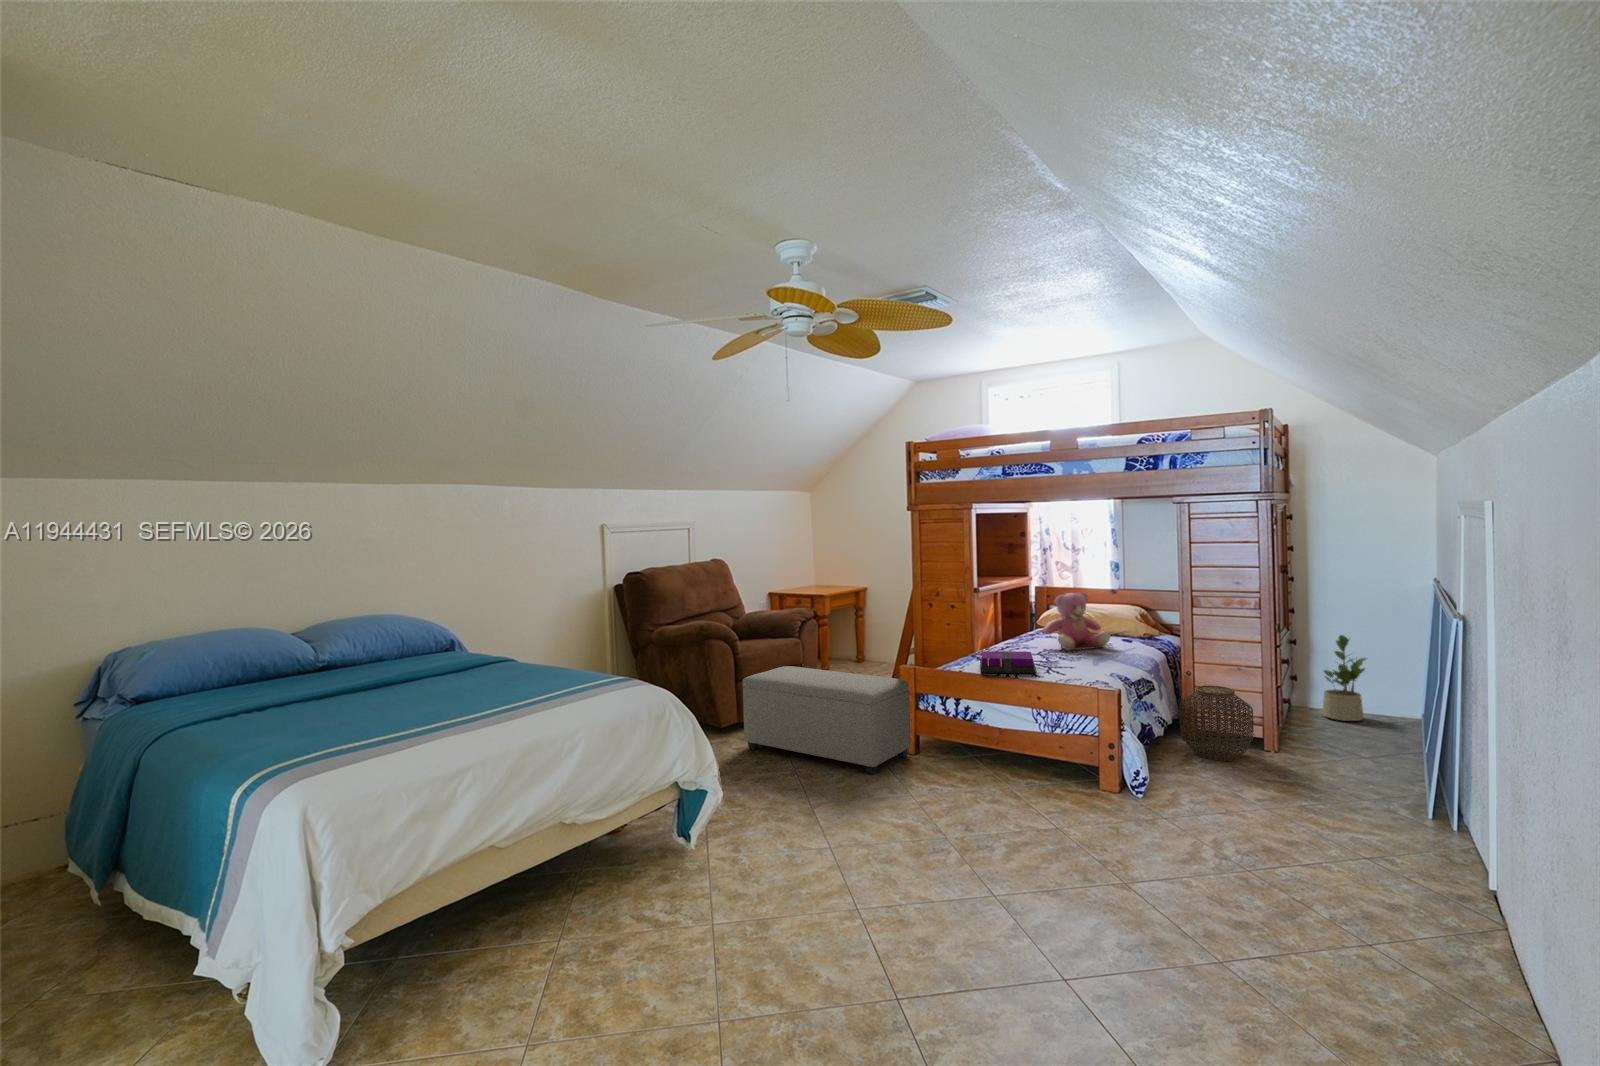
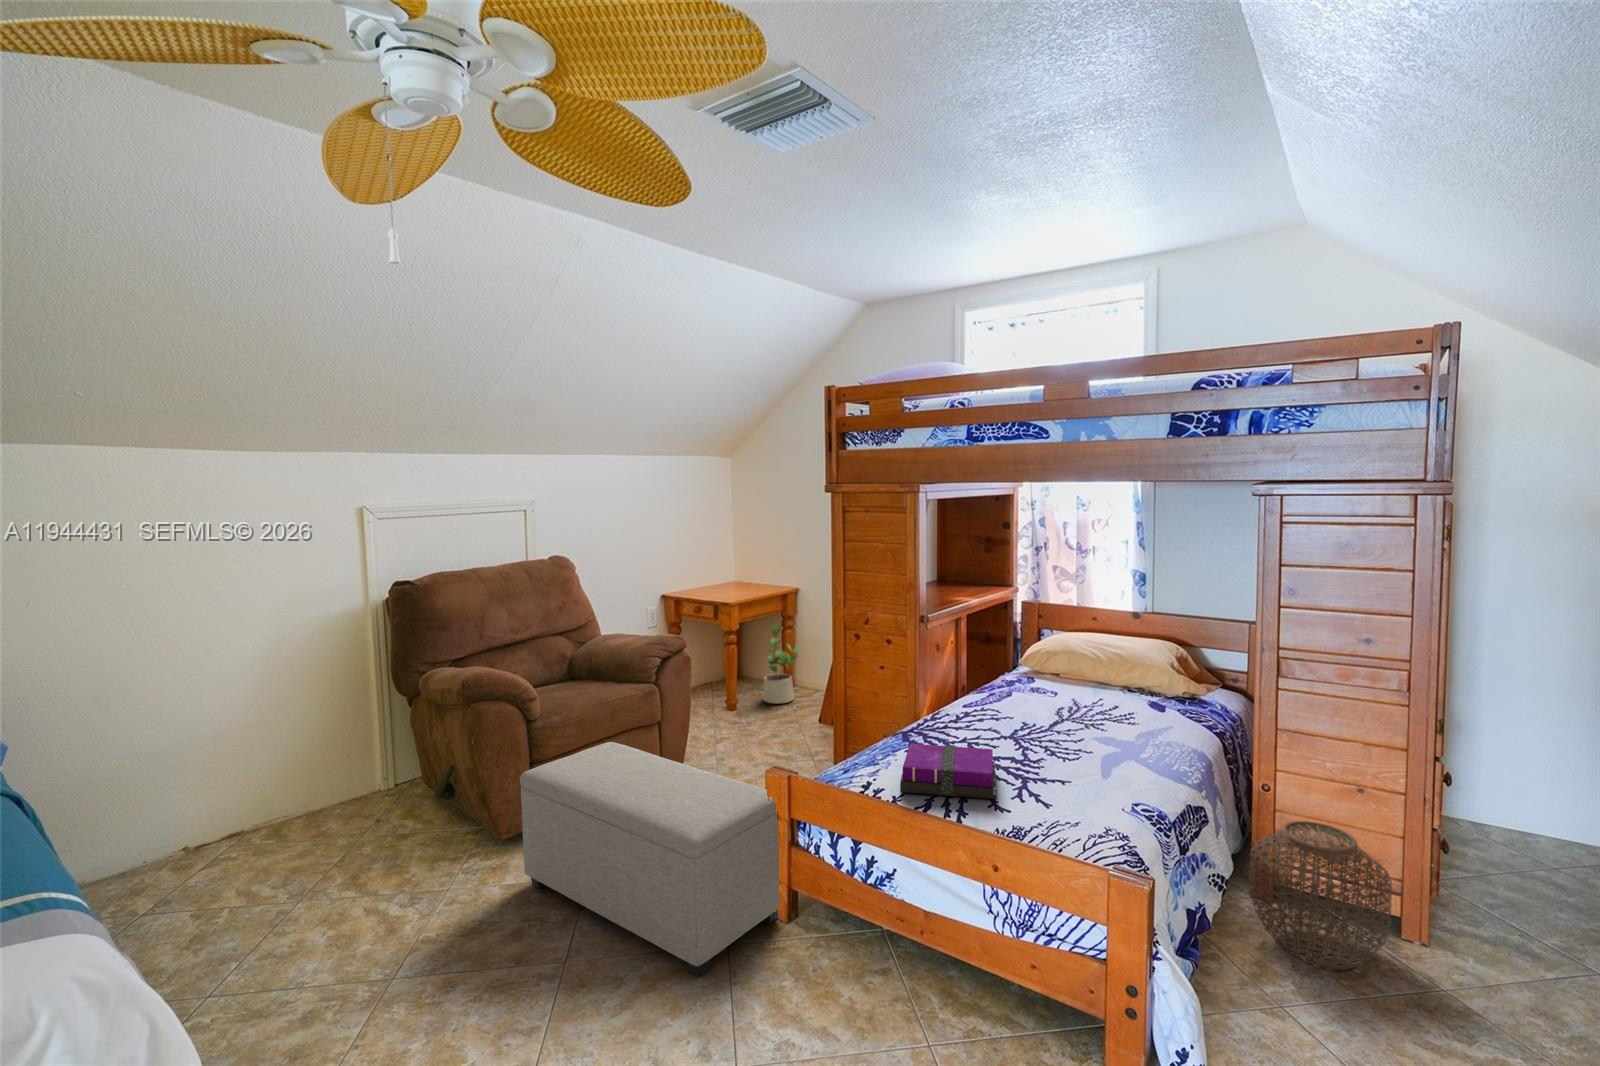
teddy bear: present [1043,592,1111,650] -> none [1022,632,1131,731]
potted plant: present [1323,635,1366,721] -> present [763,623,799,704]

